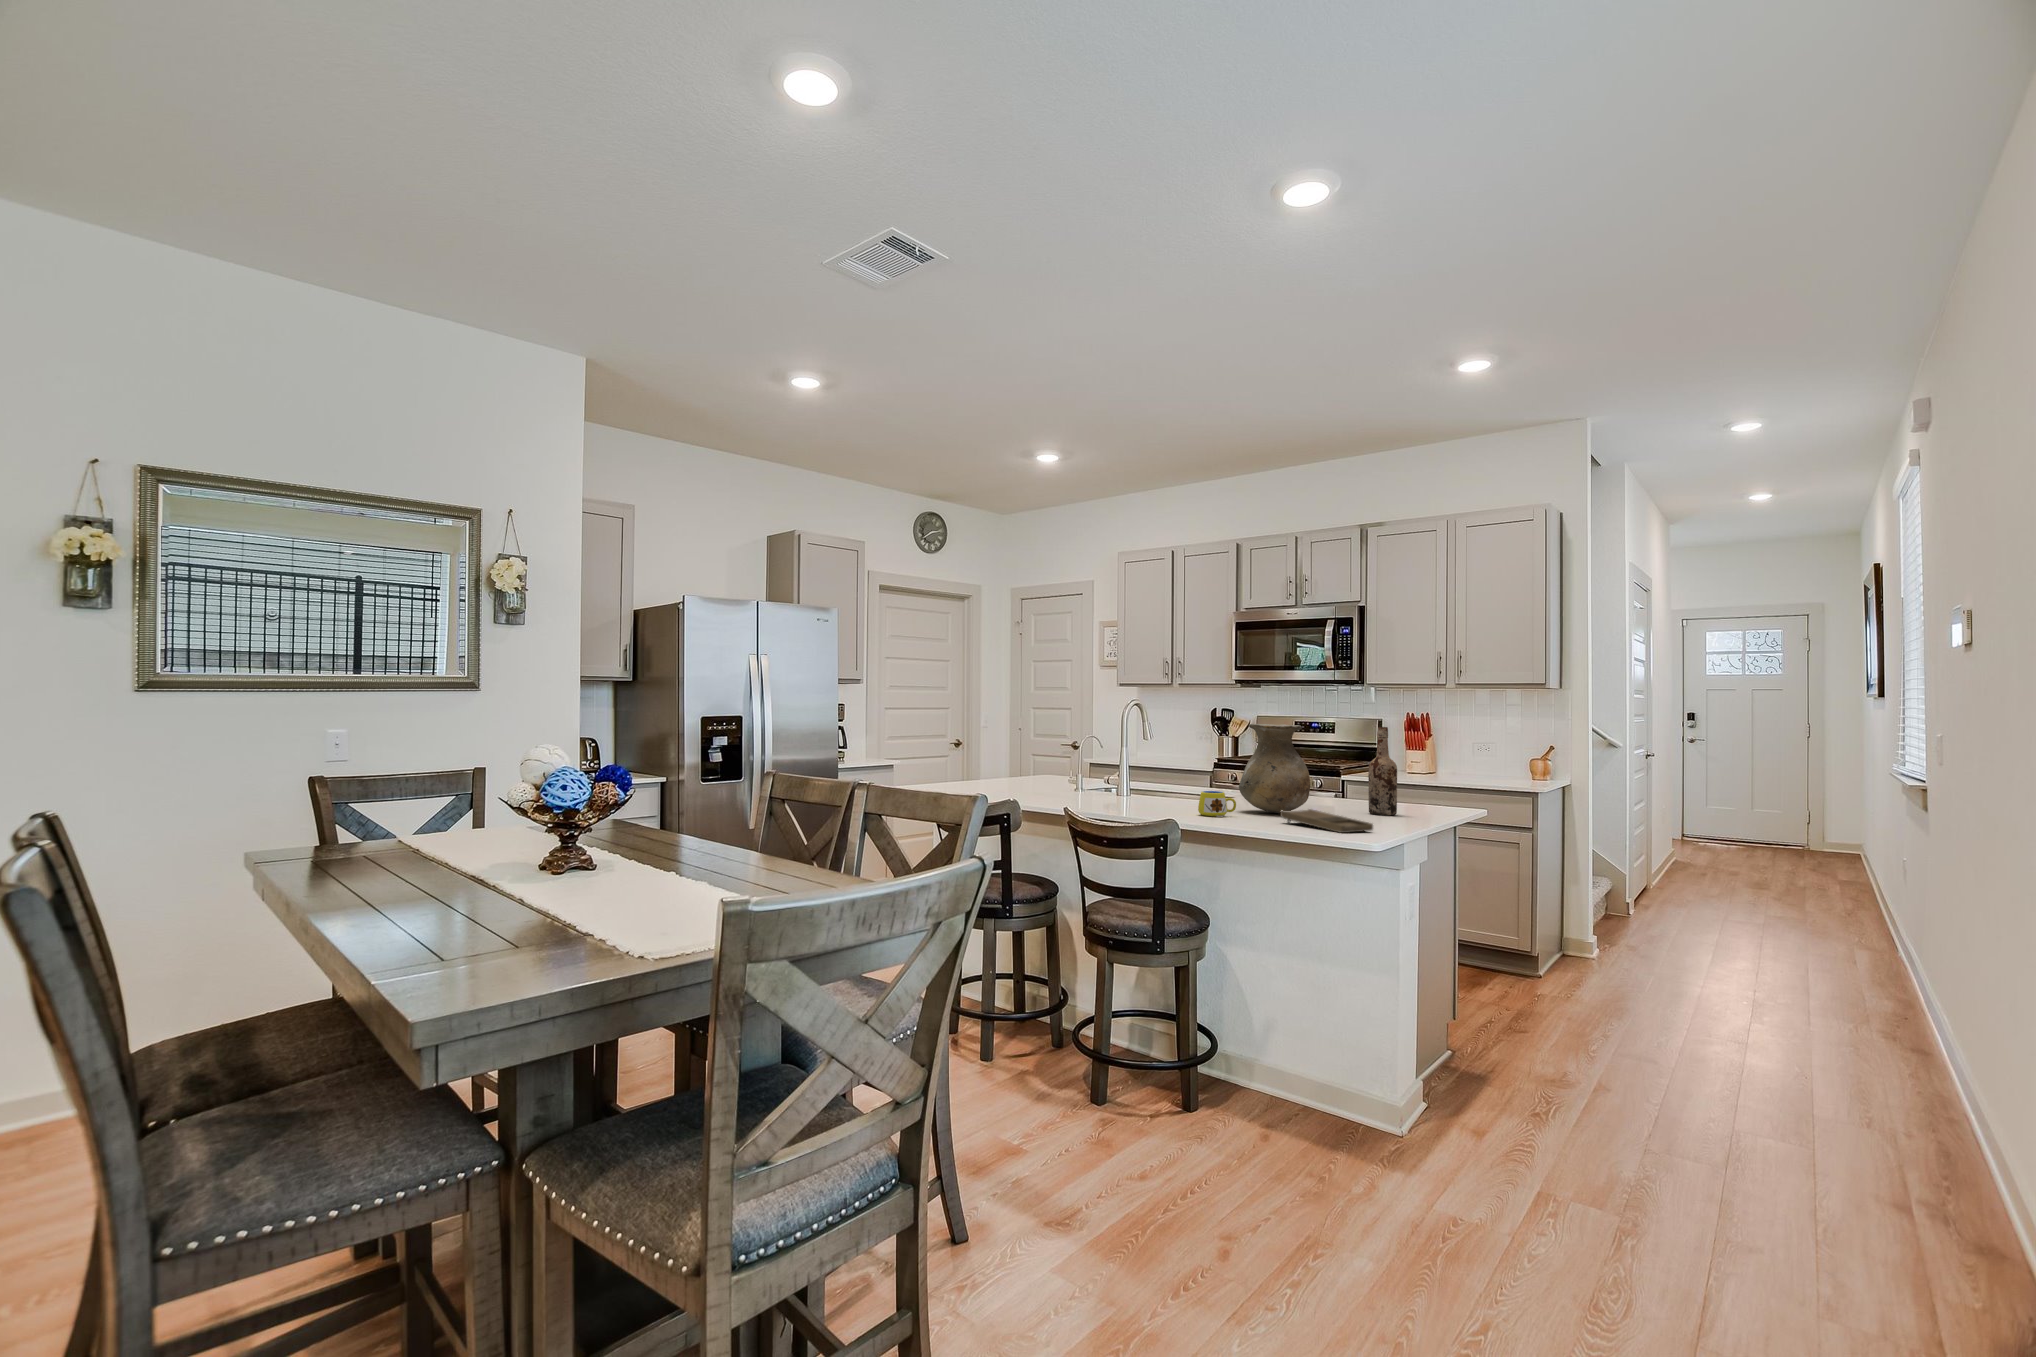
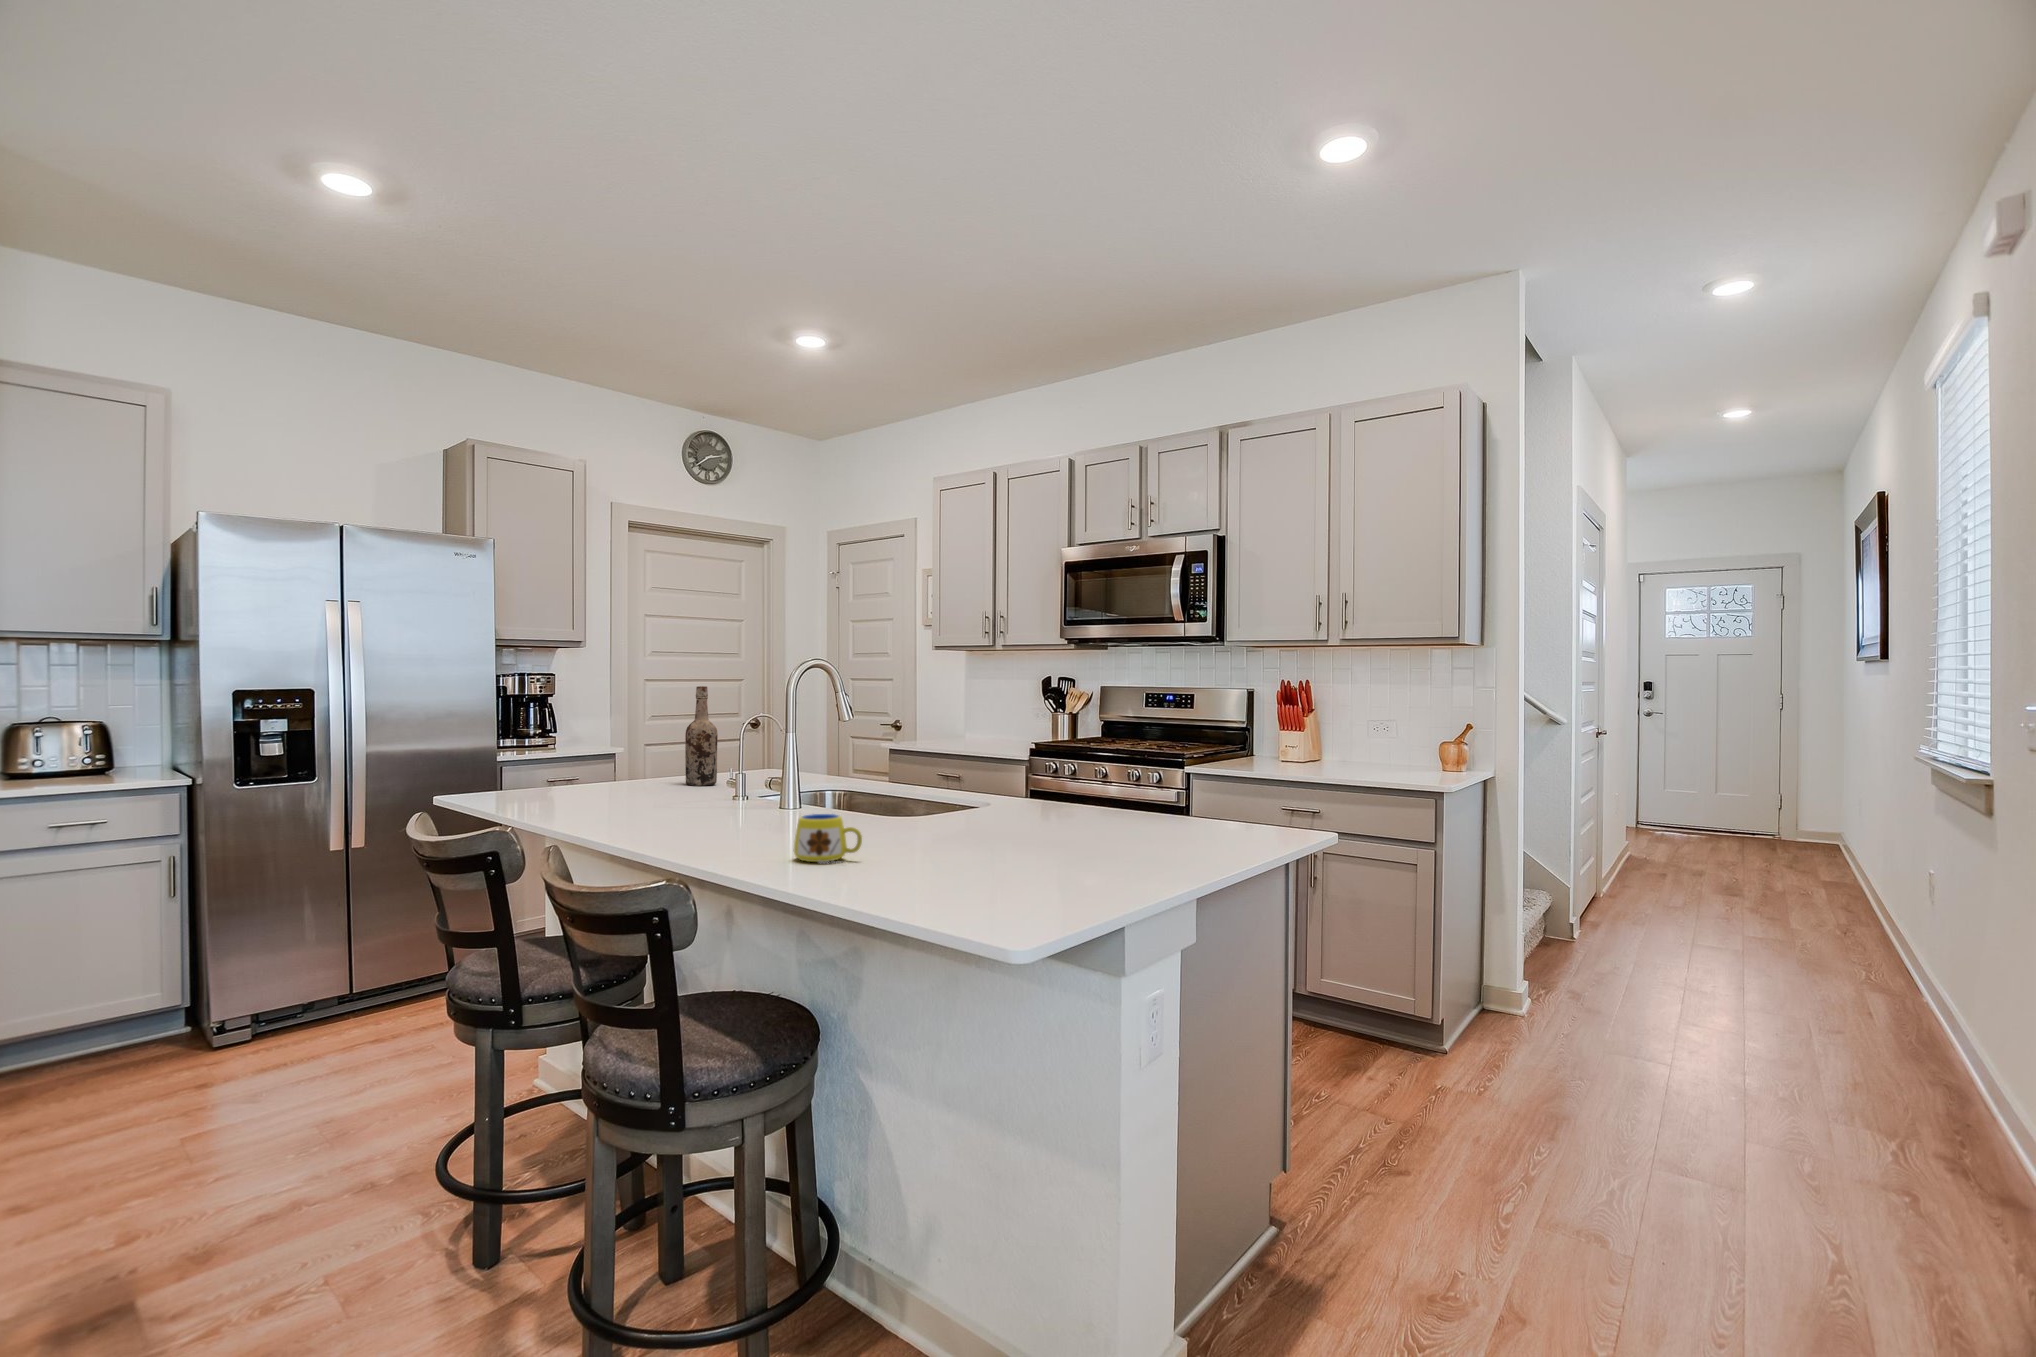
vase: present [1239,724,1310,813] -> none [901,693,1021,846]
wine bottle: present [1368,727,1397,815] -> present [685,686,718,786]
tray: present [1280,809,1373,833] -> none [910,850,1052,913]

